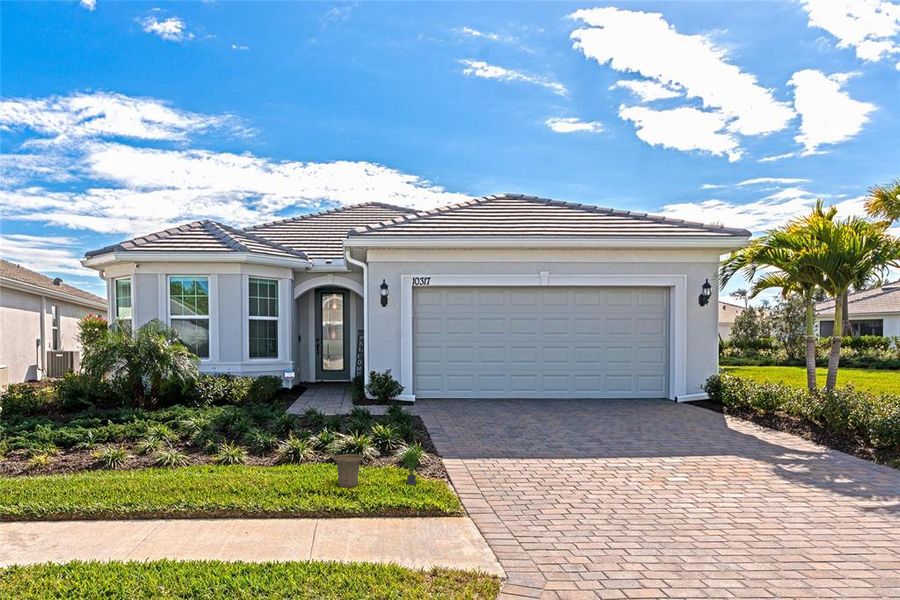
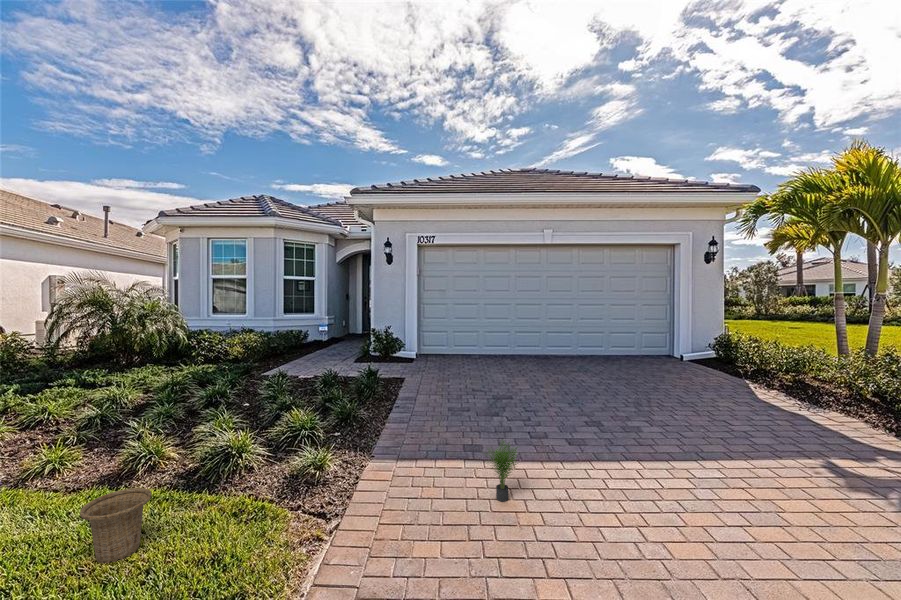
potted plant: present [403,445,421,485] -> present [490,441,516,502]

